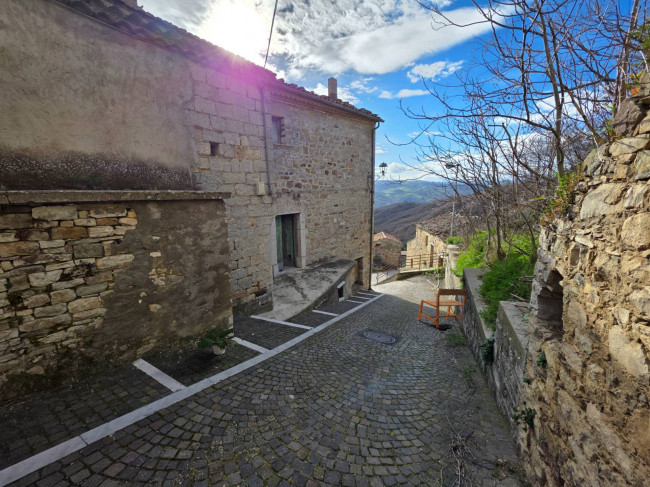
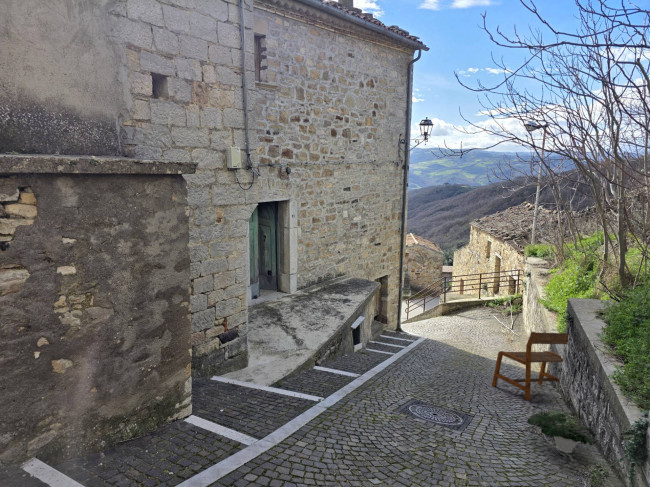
potted plant: present [198,328,245,354] -> present [527,412,596,453]

